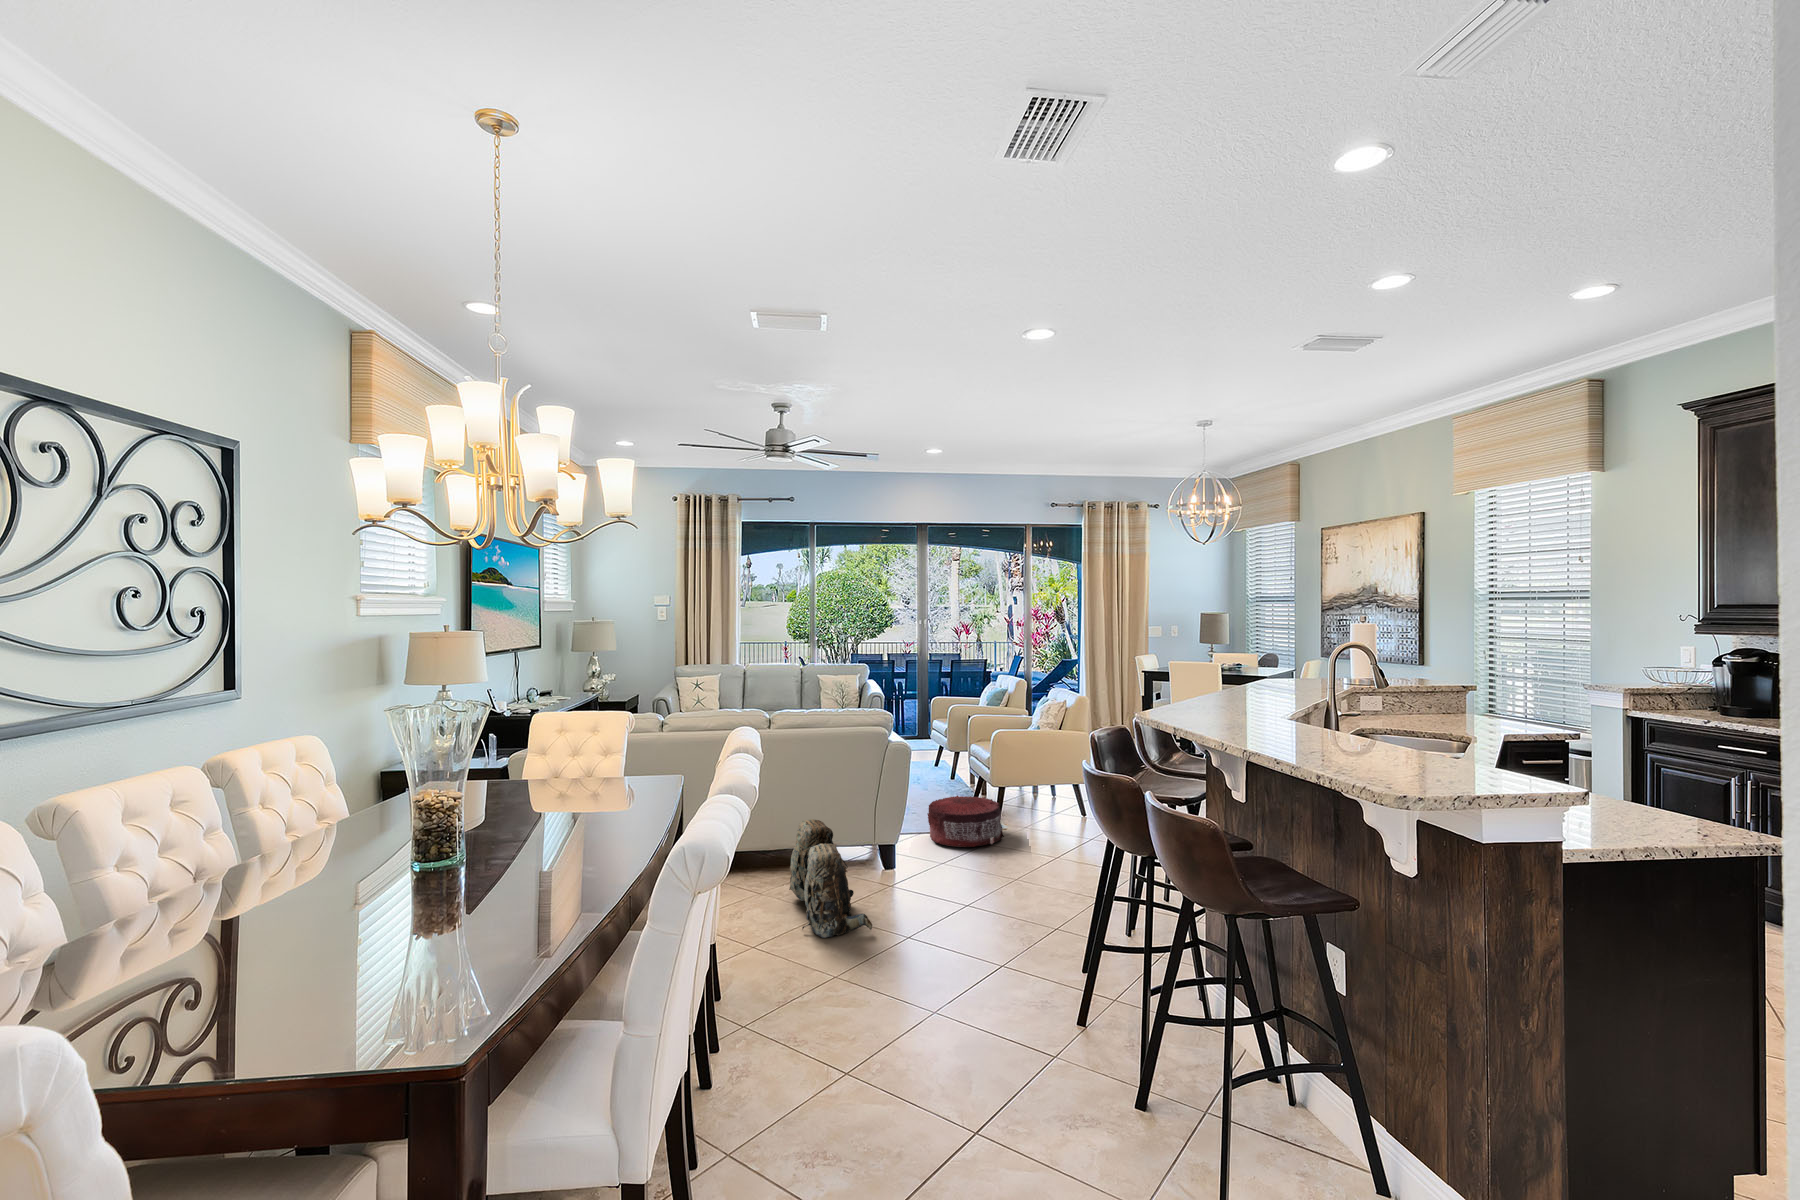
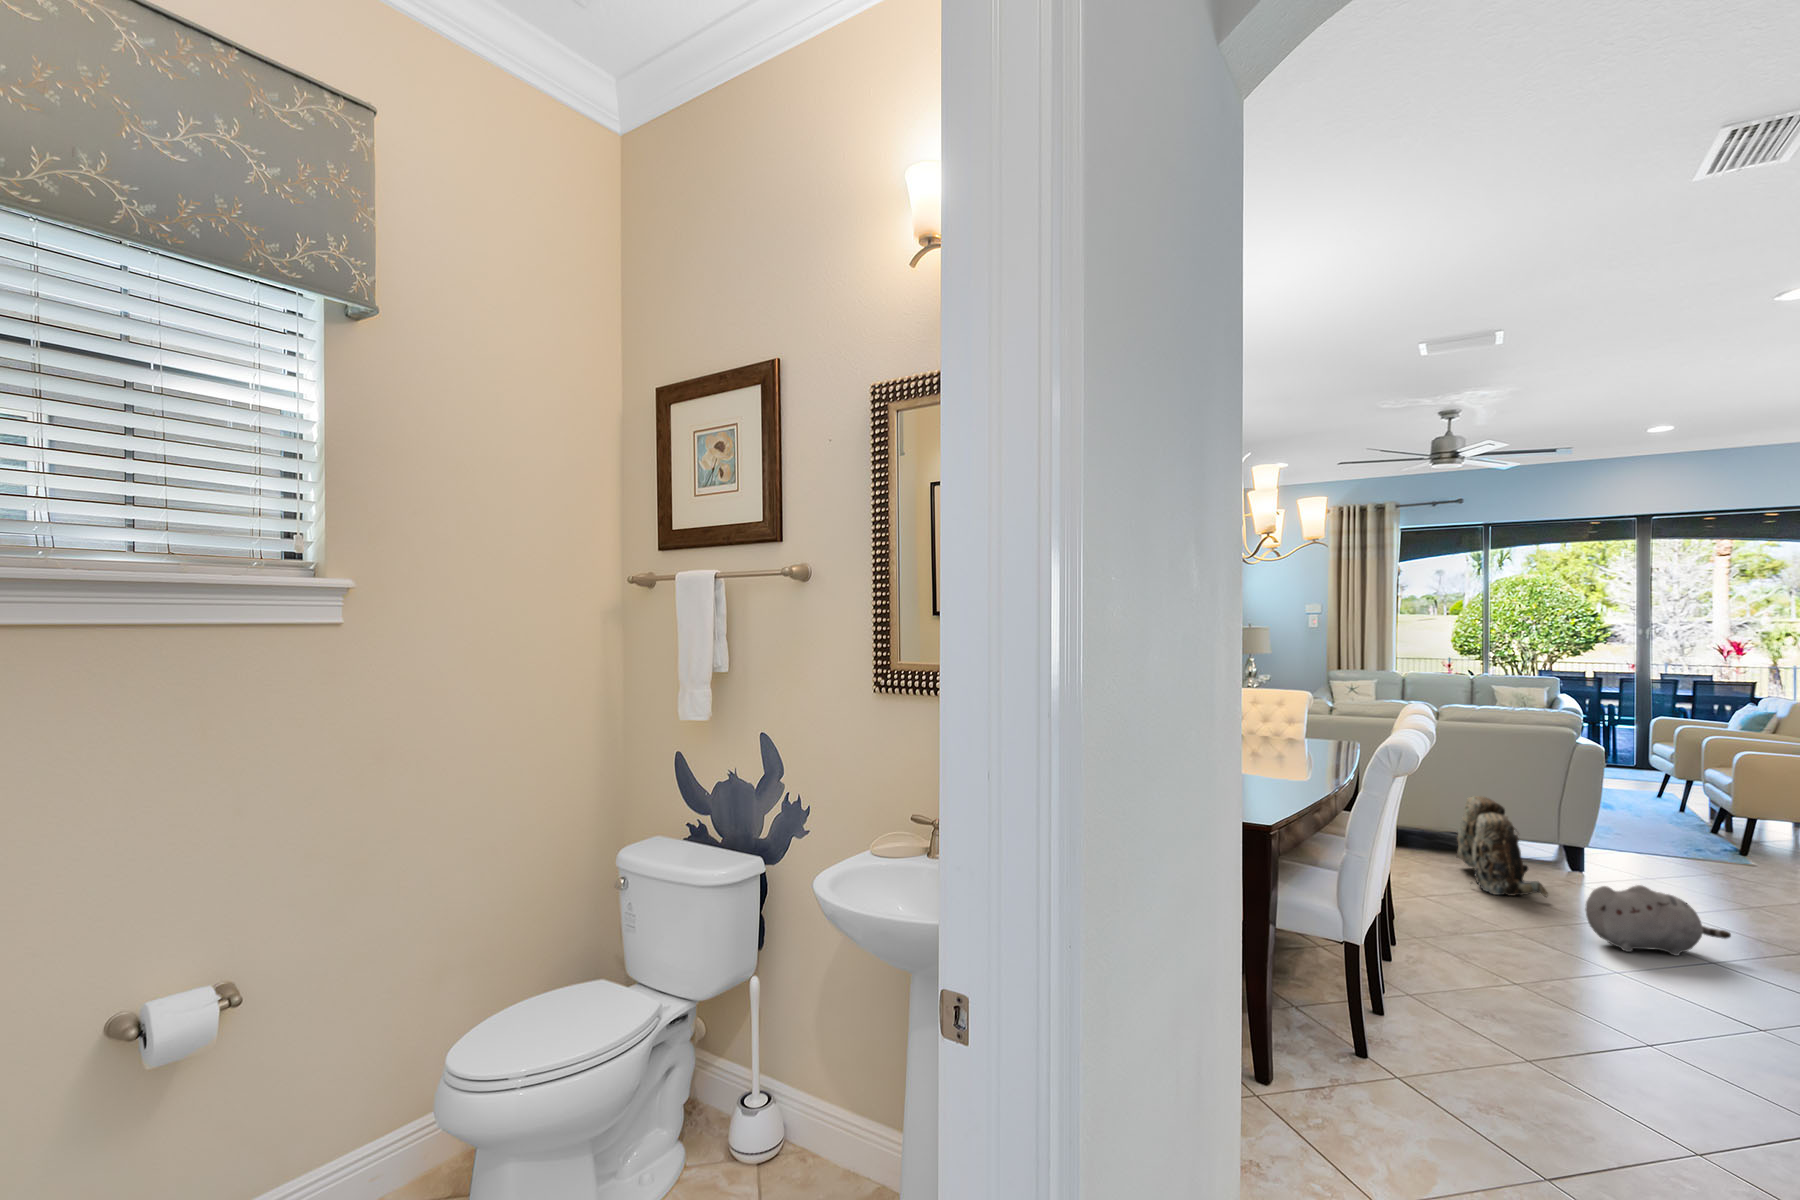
pouf: present [928,796,1004,847] -> none [1632,815,1747,872]
plush toy: none [911,921,1023,999] -> present [1586,885,1731,956]

